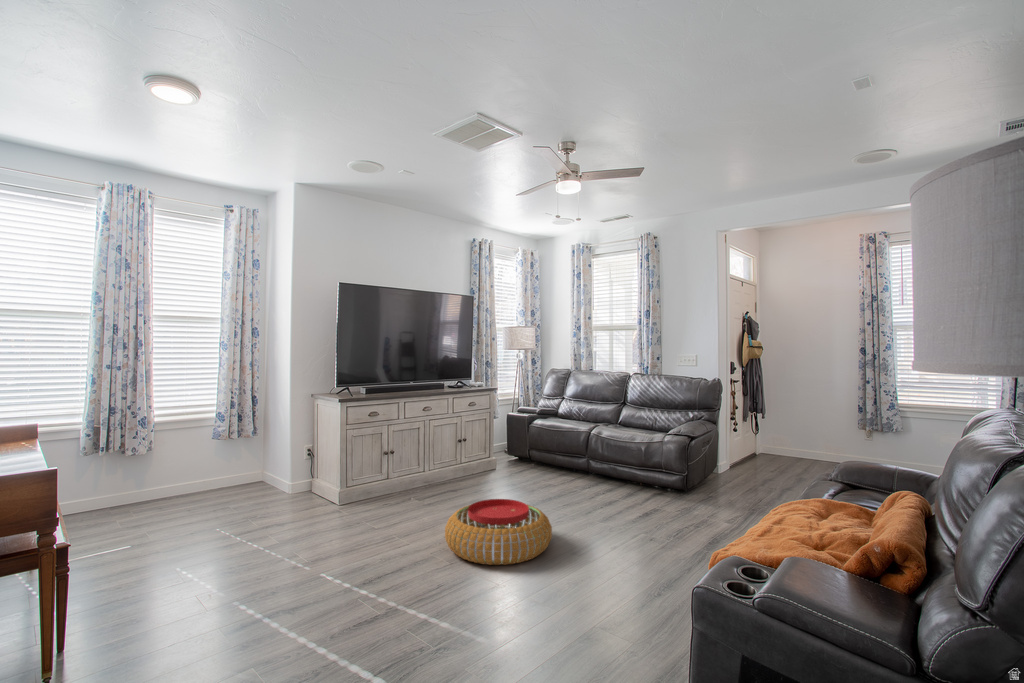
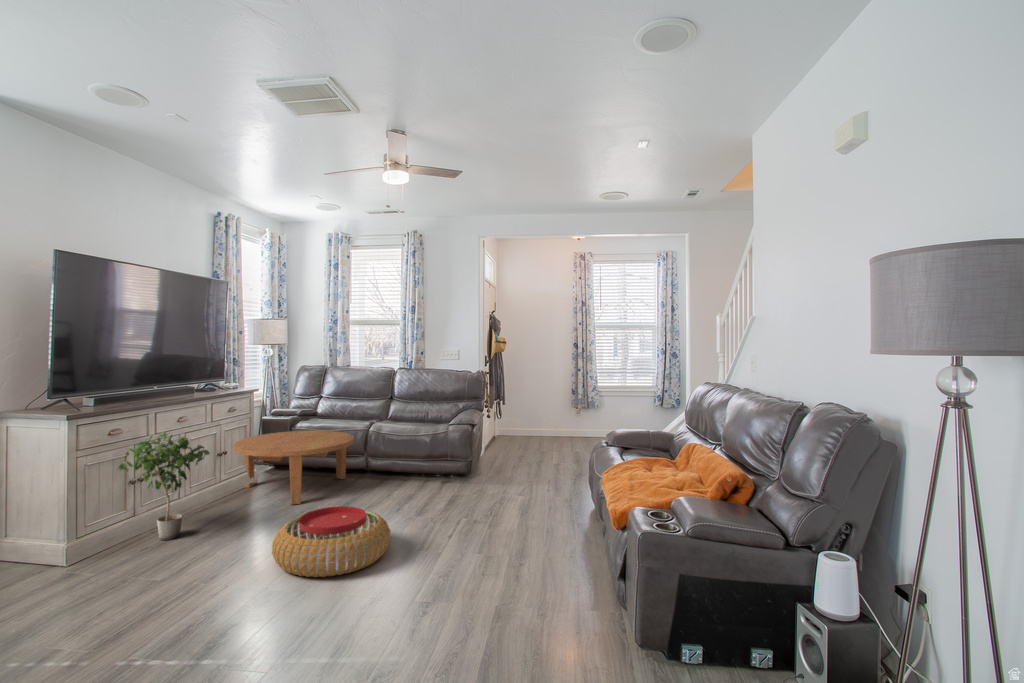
potted plant: none [372,417,427,504] -> present [118,432,210,540]
coffee table: none [469,427,570,493] -> present [234,430,354,504]

